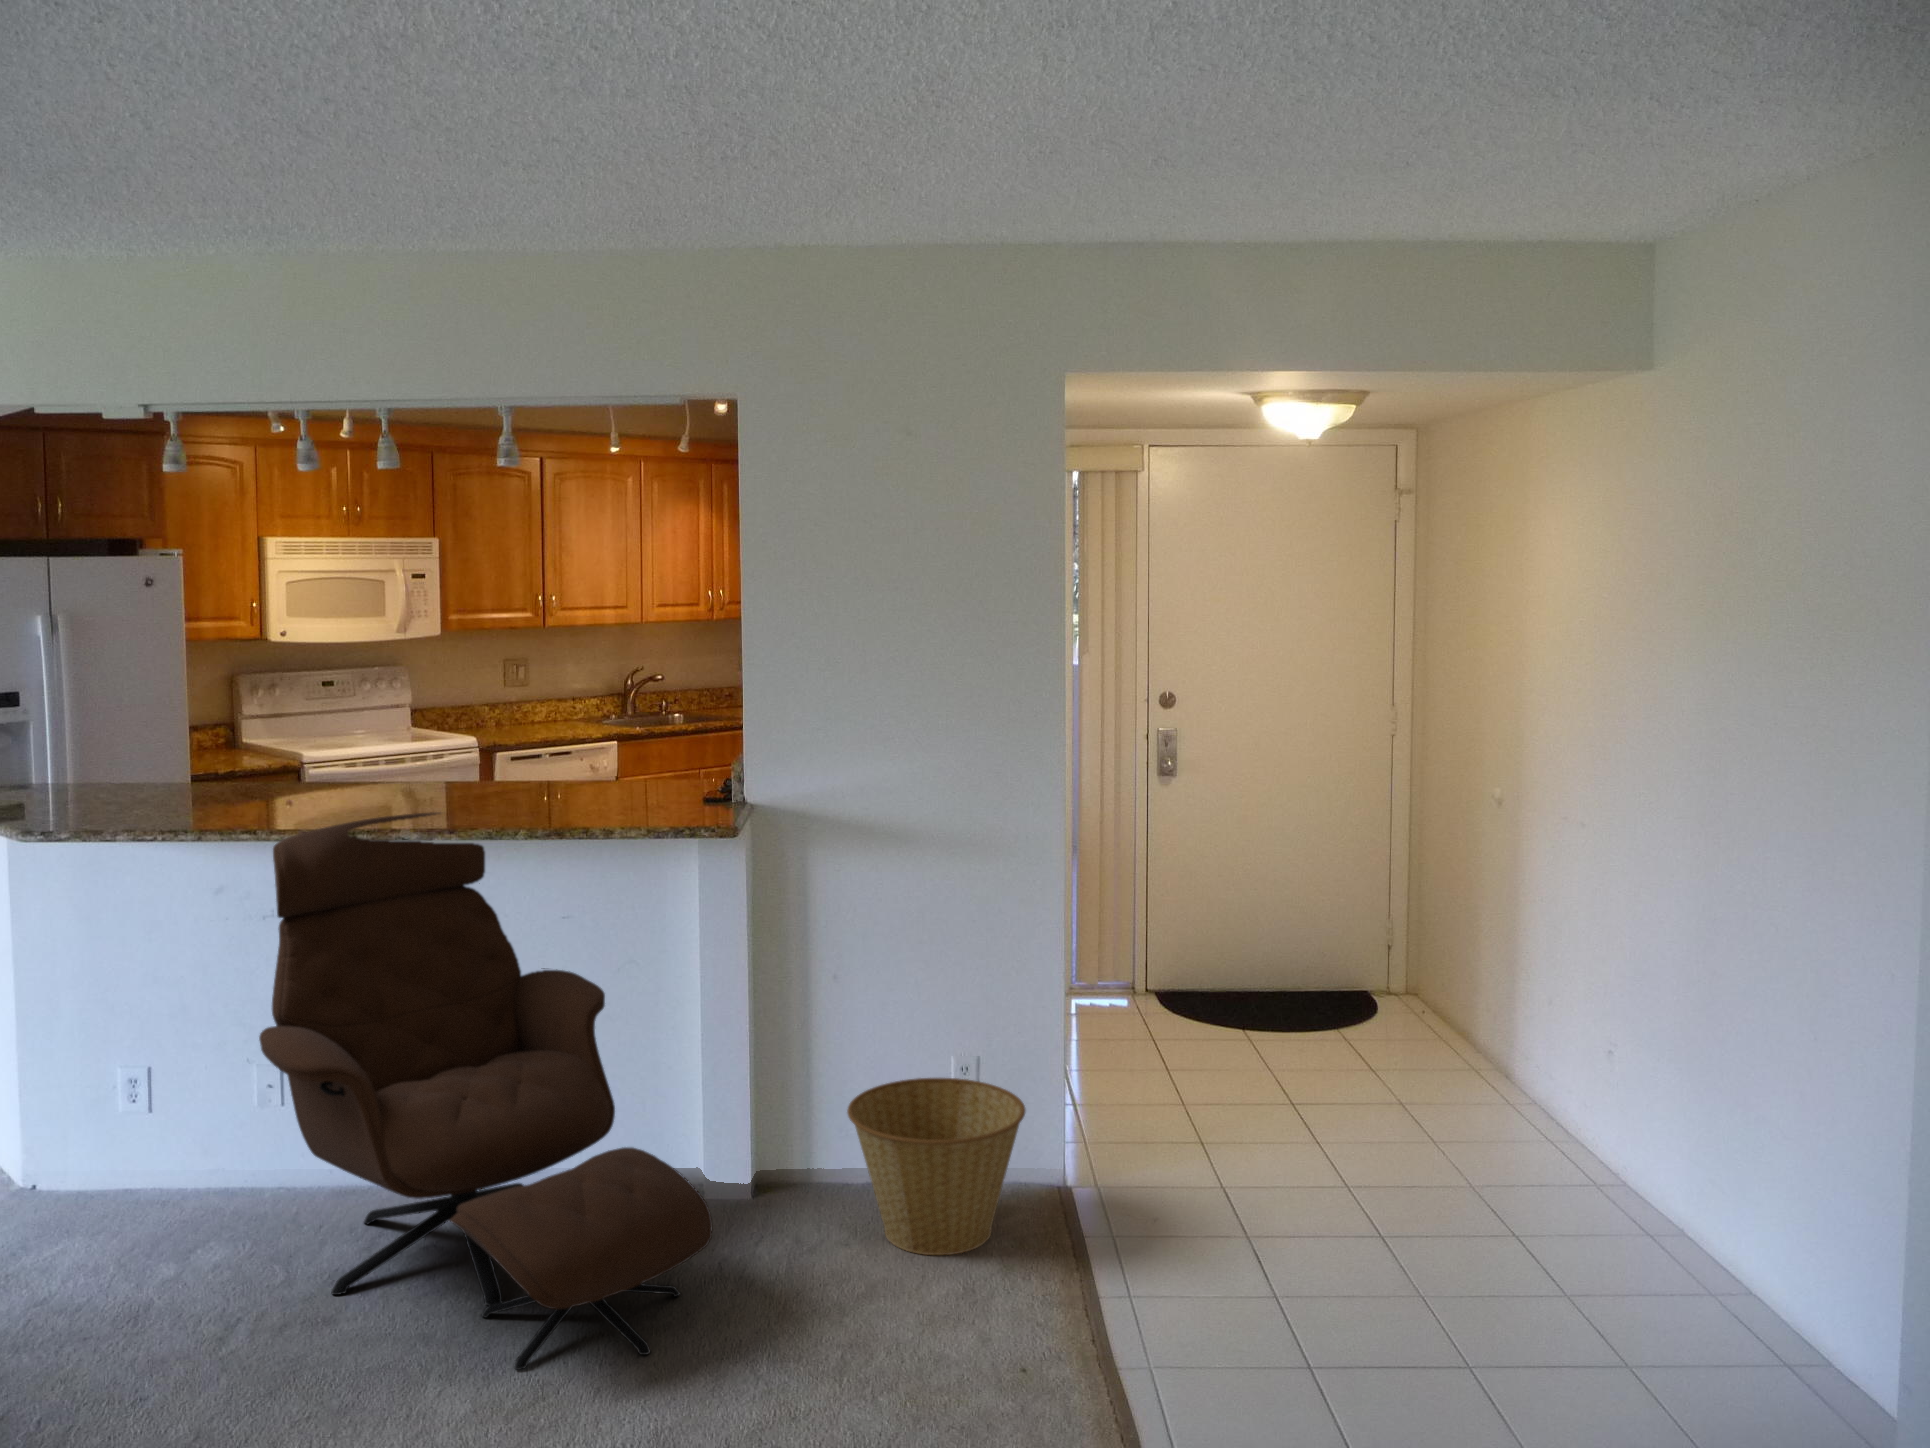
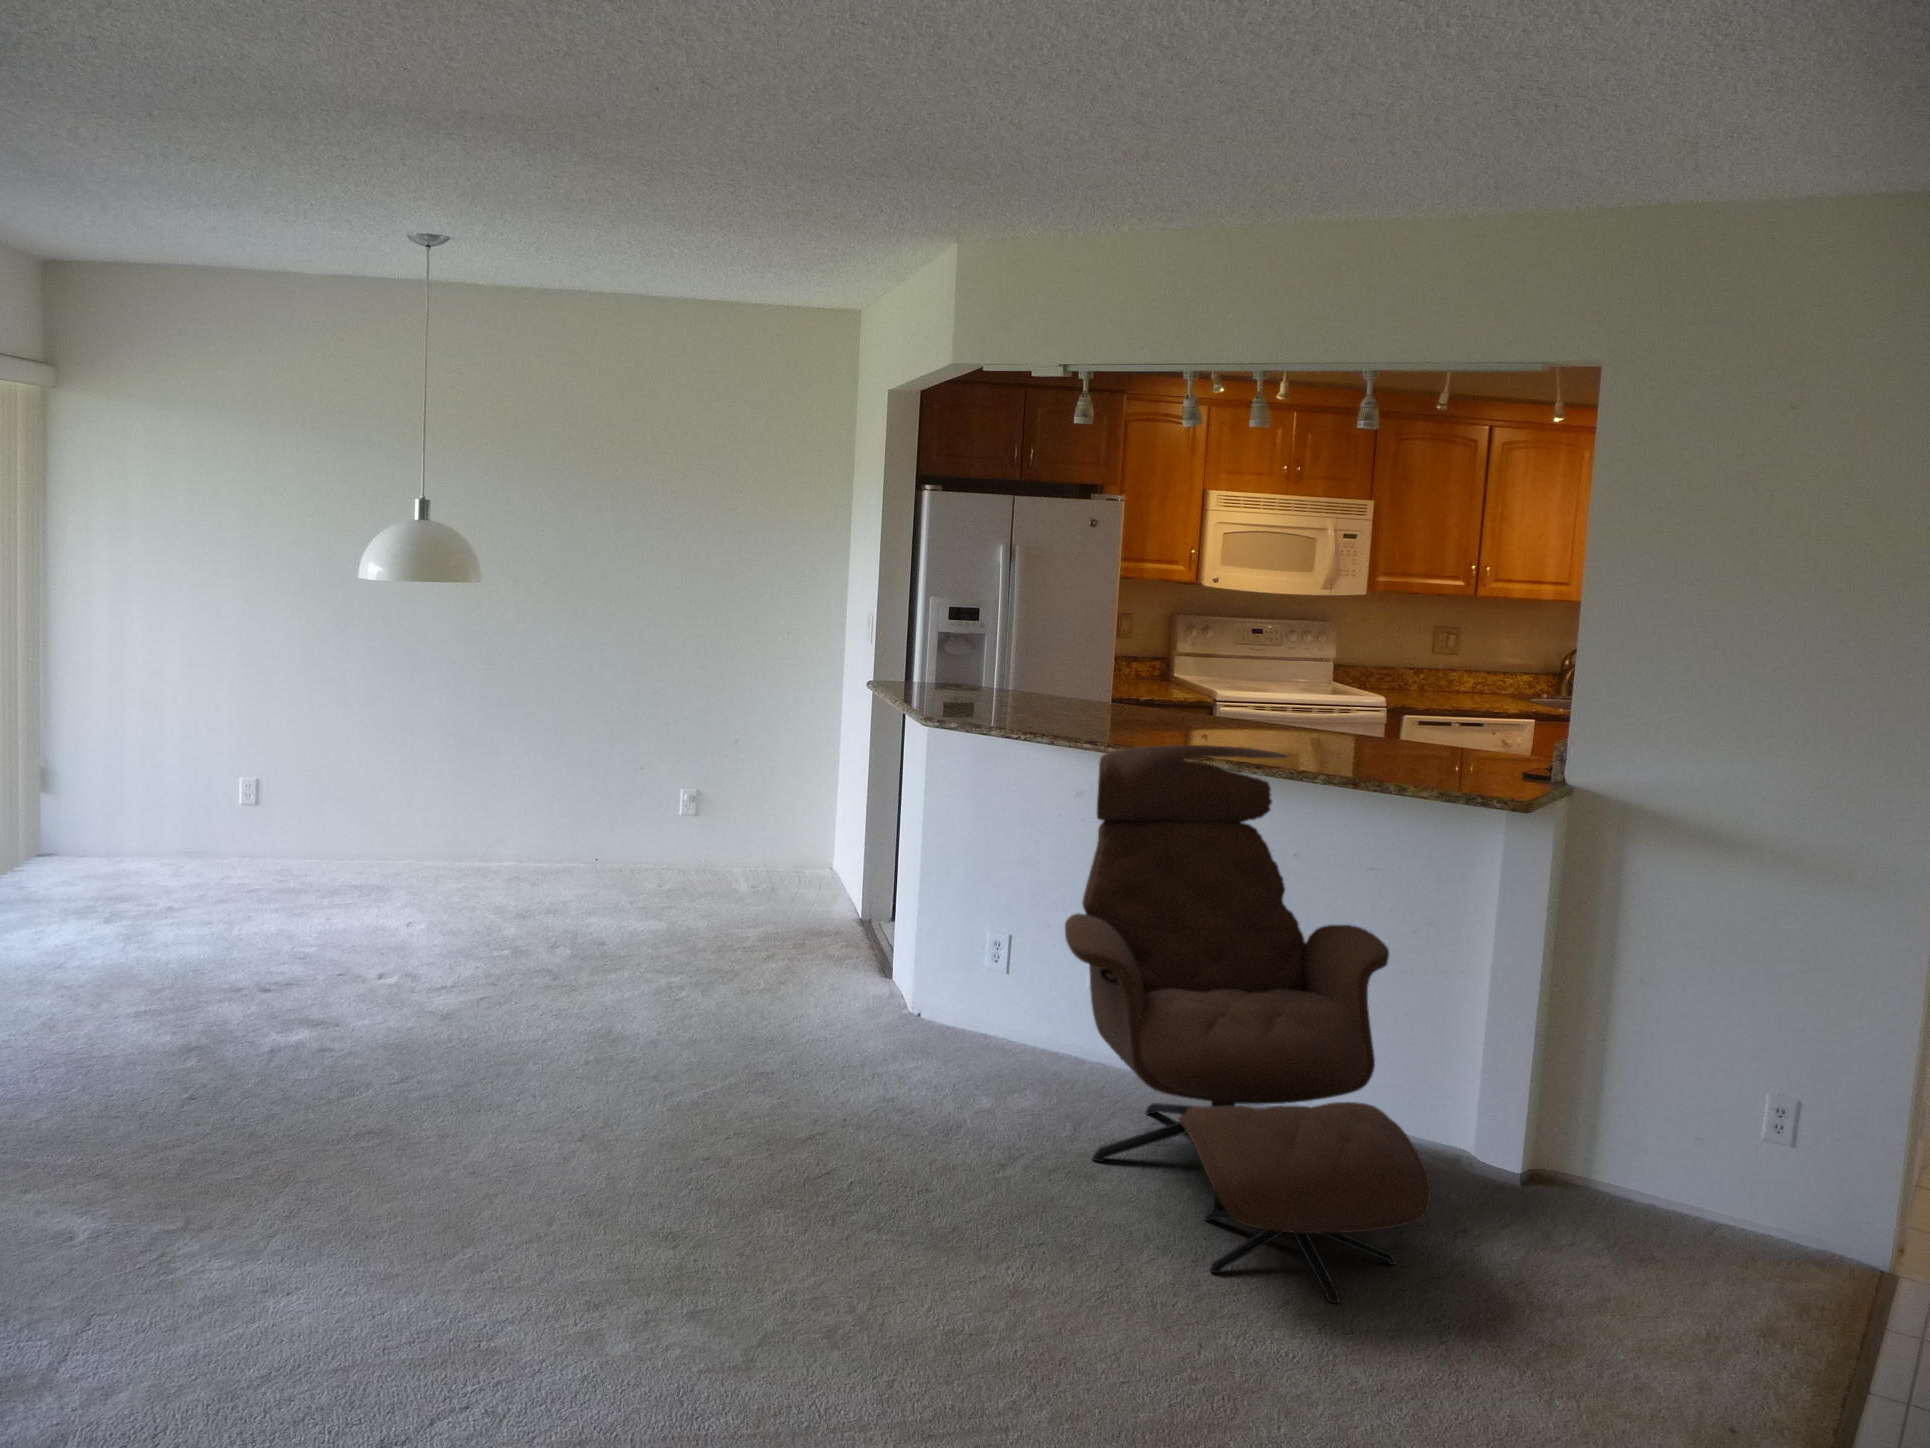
basket: present [847,1078,1025,1255] -> none [1621,1123,1853,1335]

